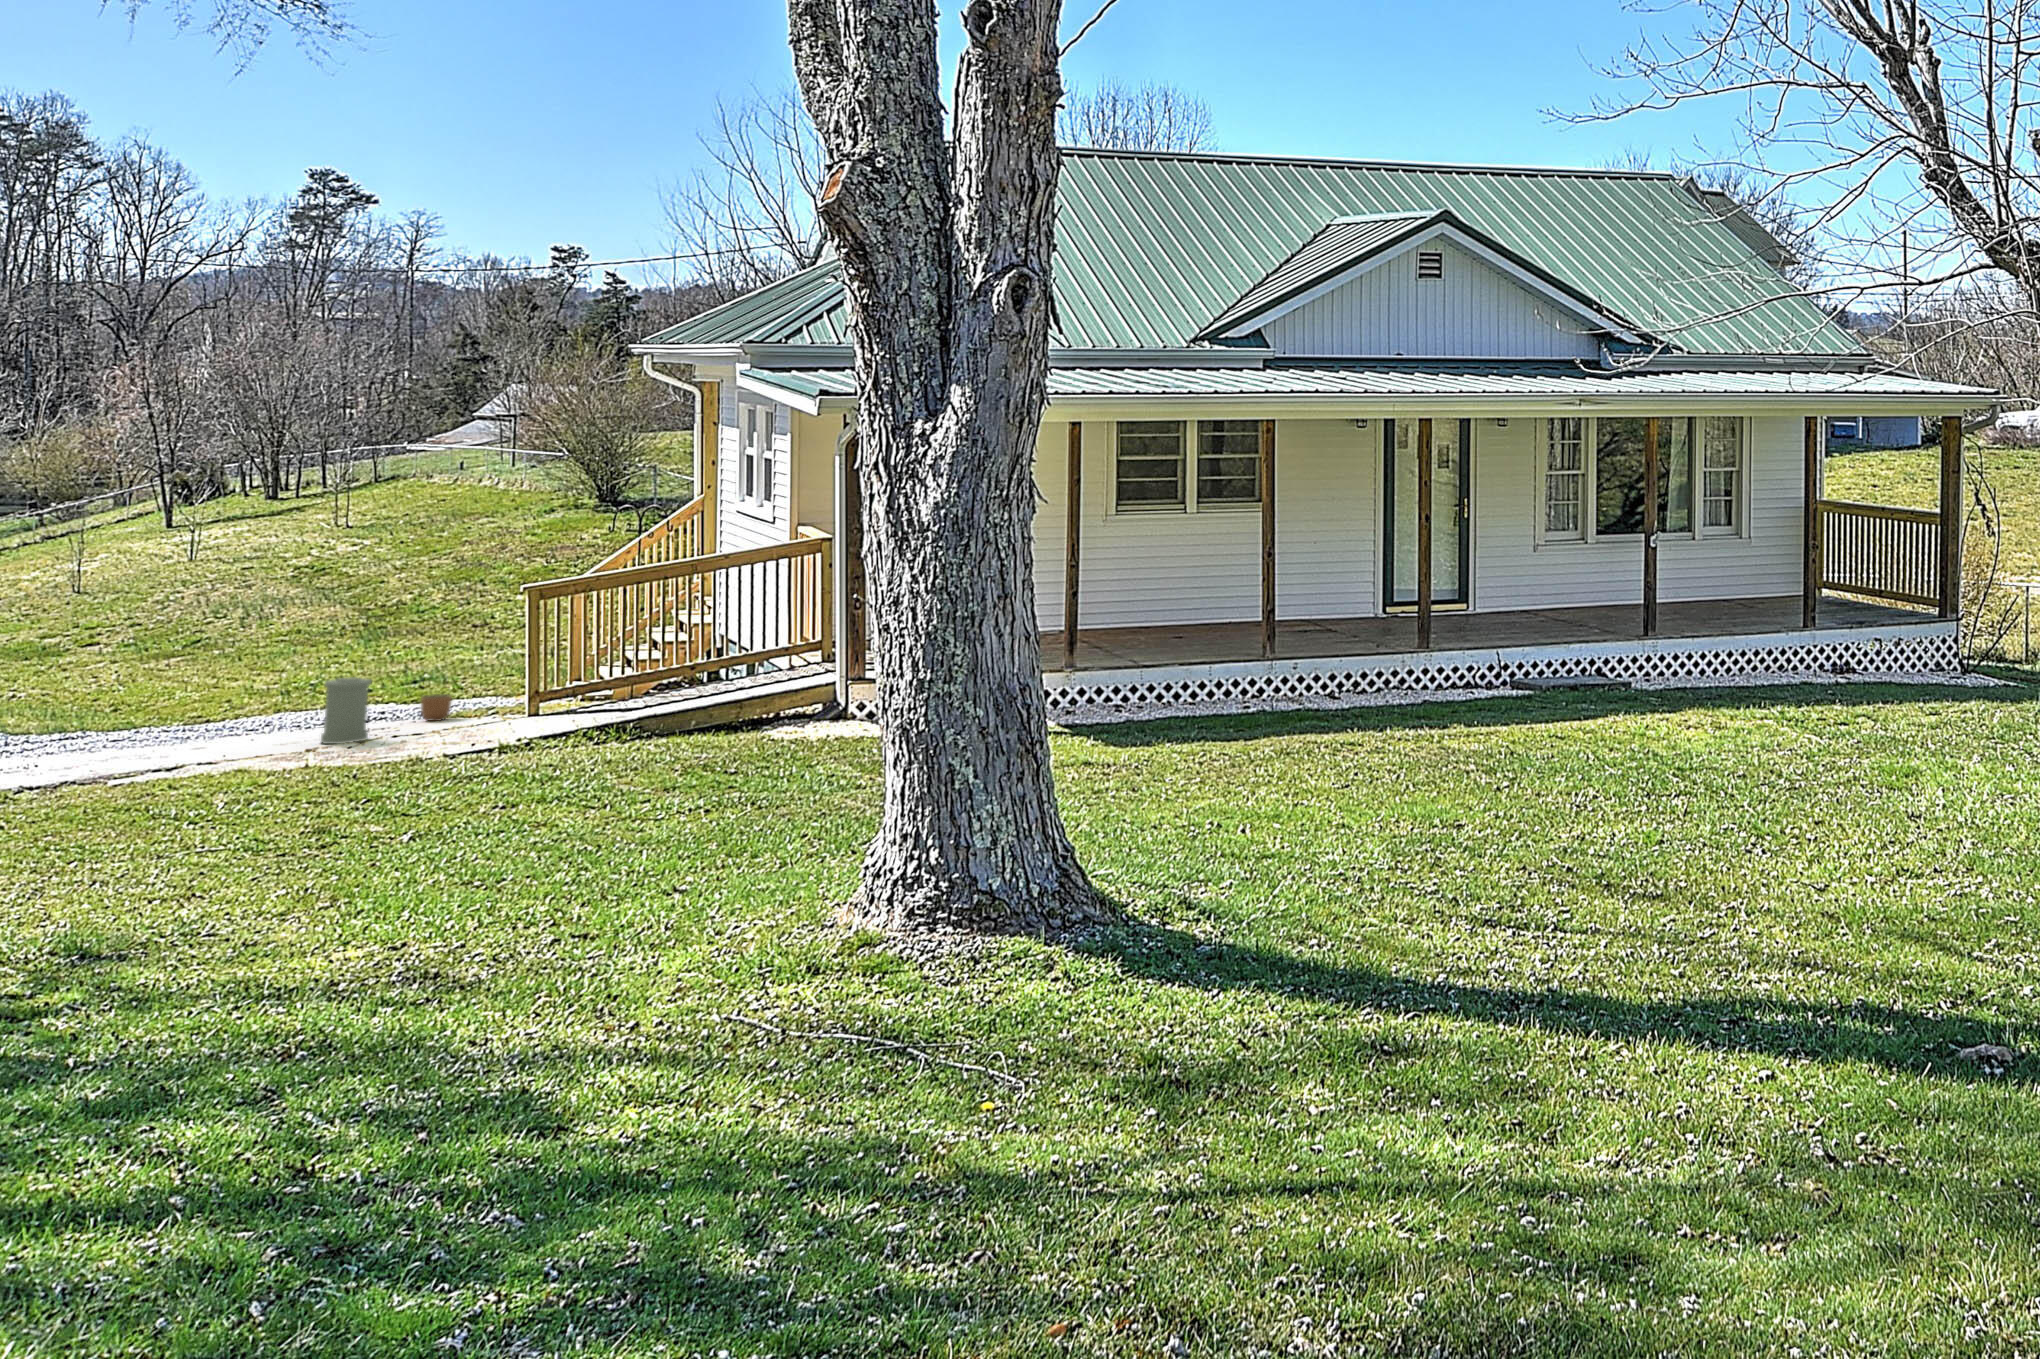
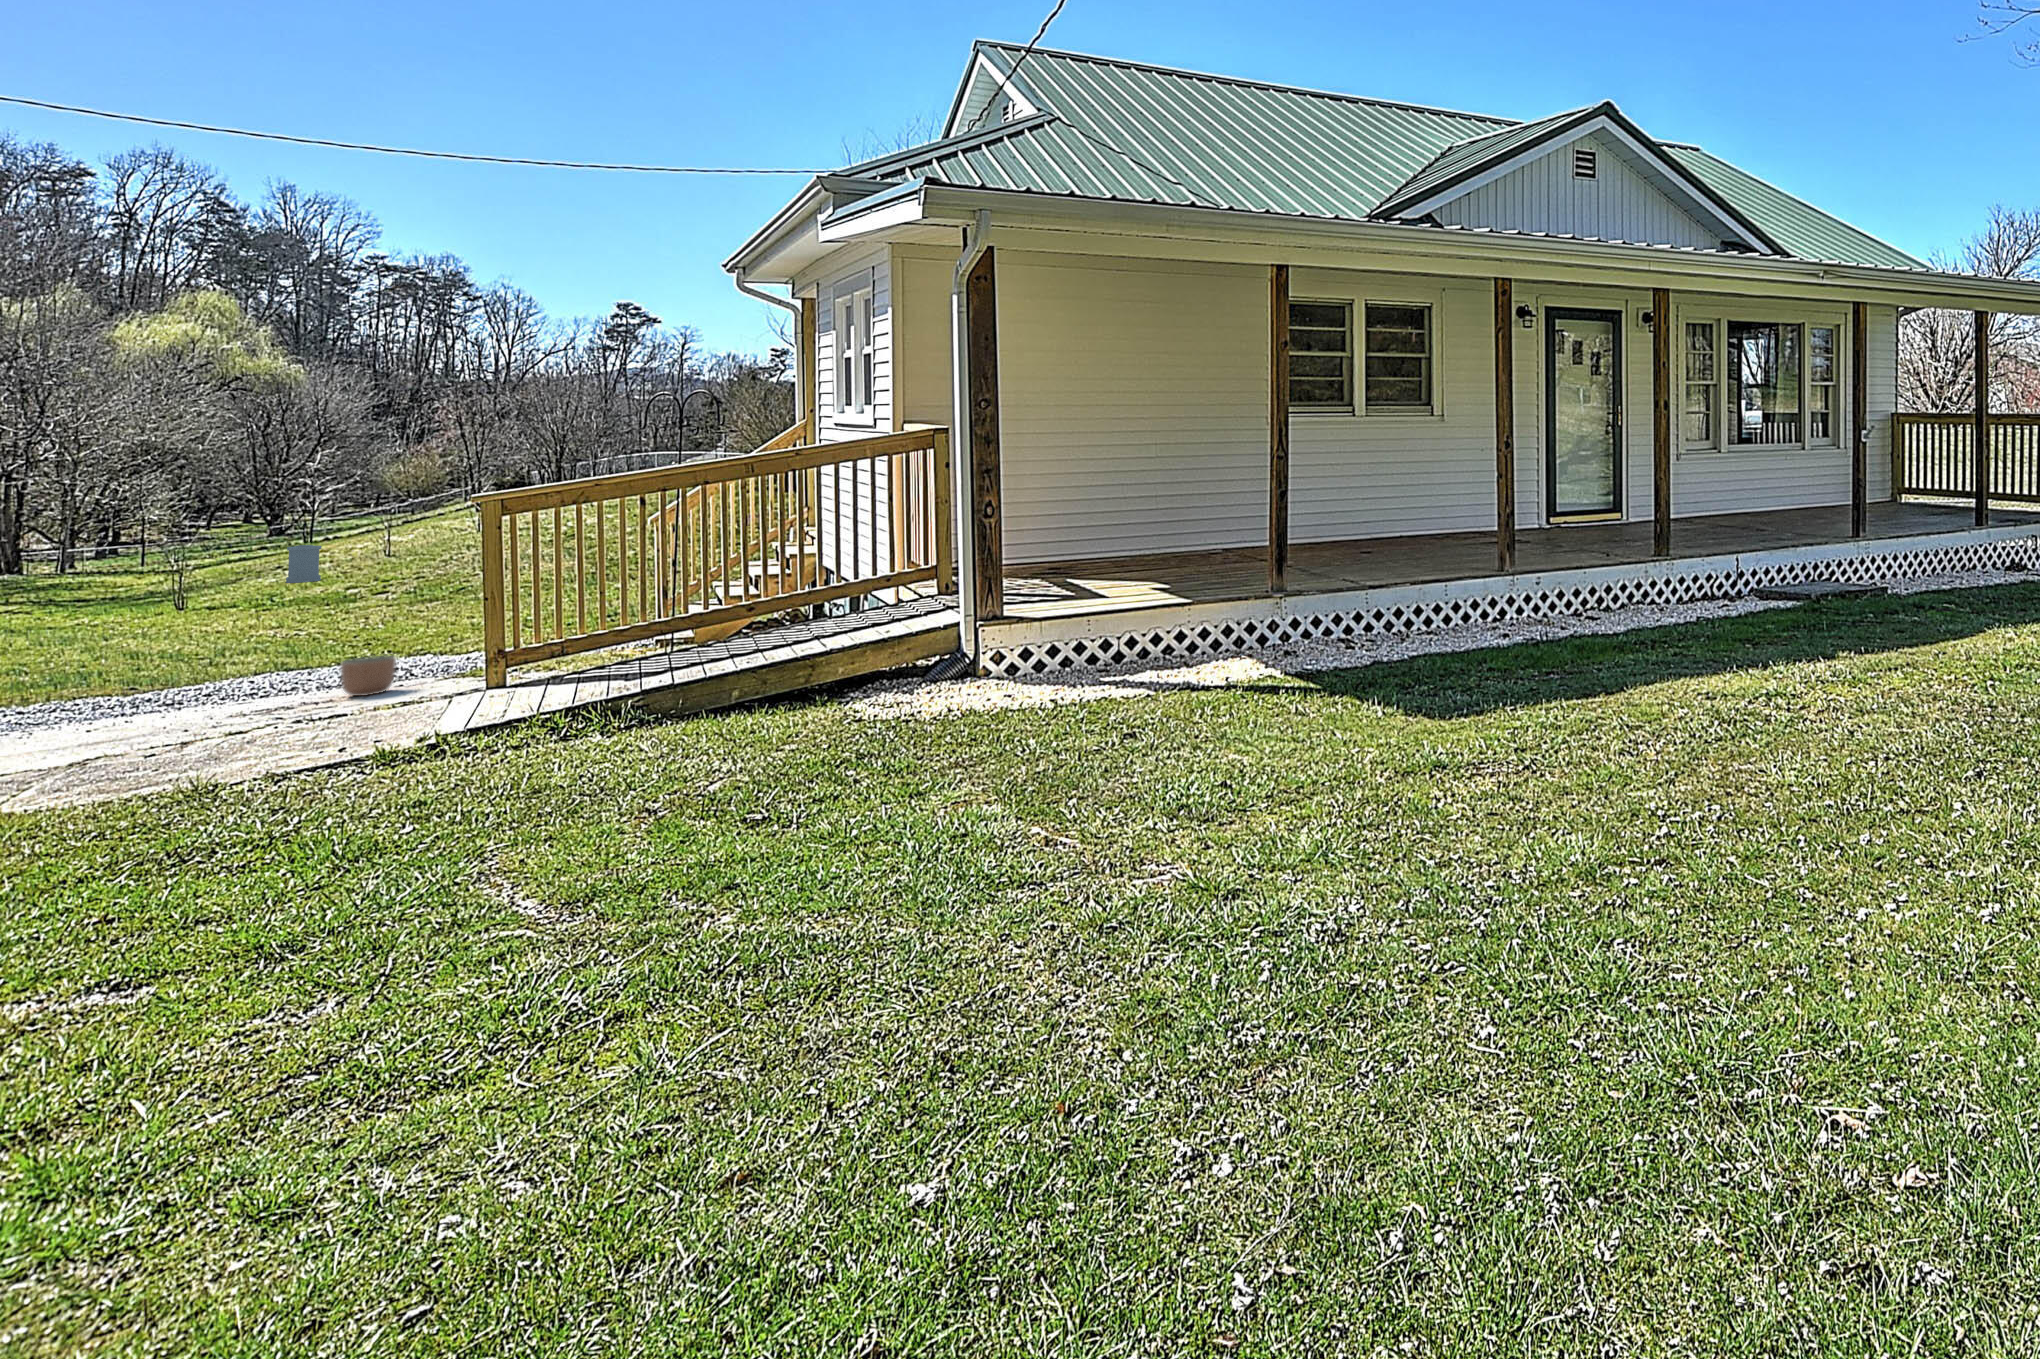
trash can: present [321,677,371,744] -> present [286,545,322,583]

